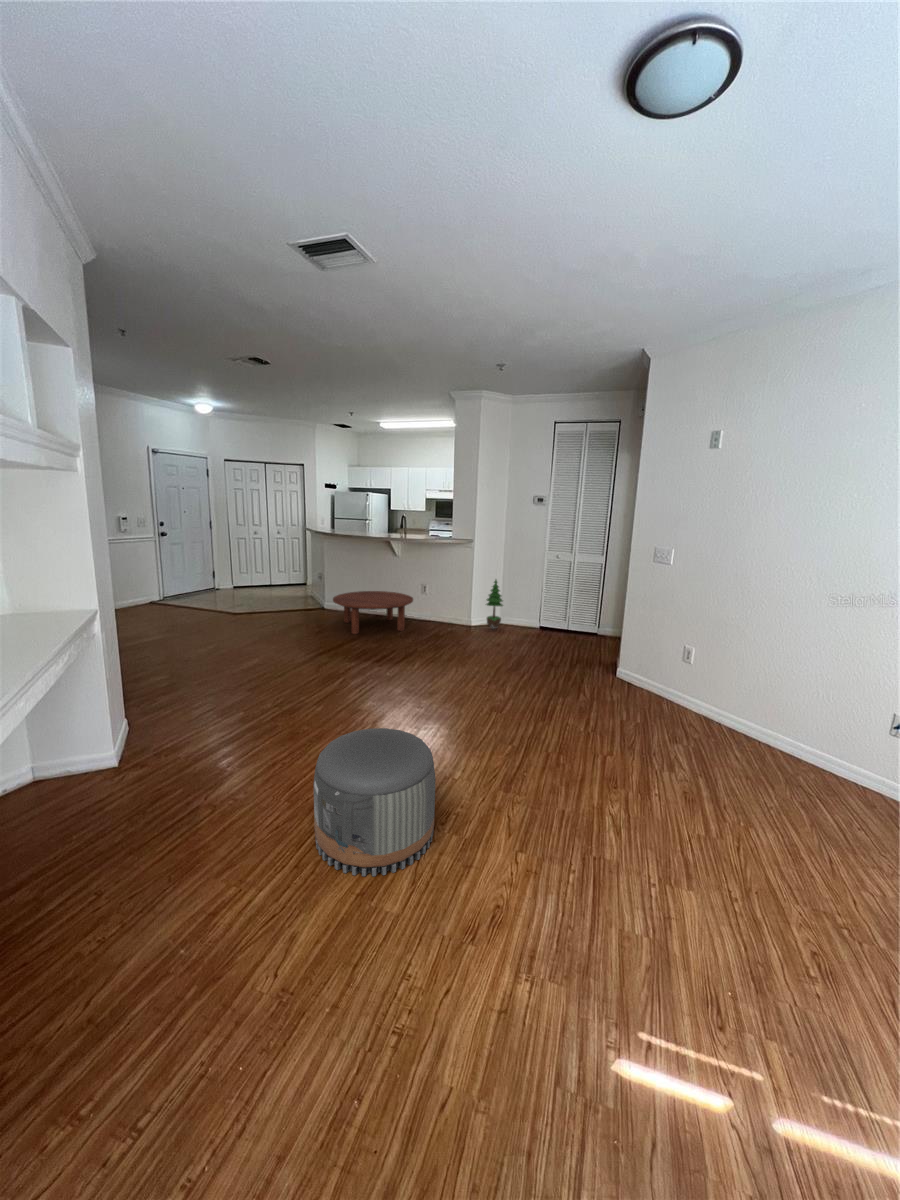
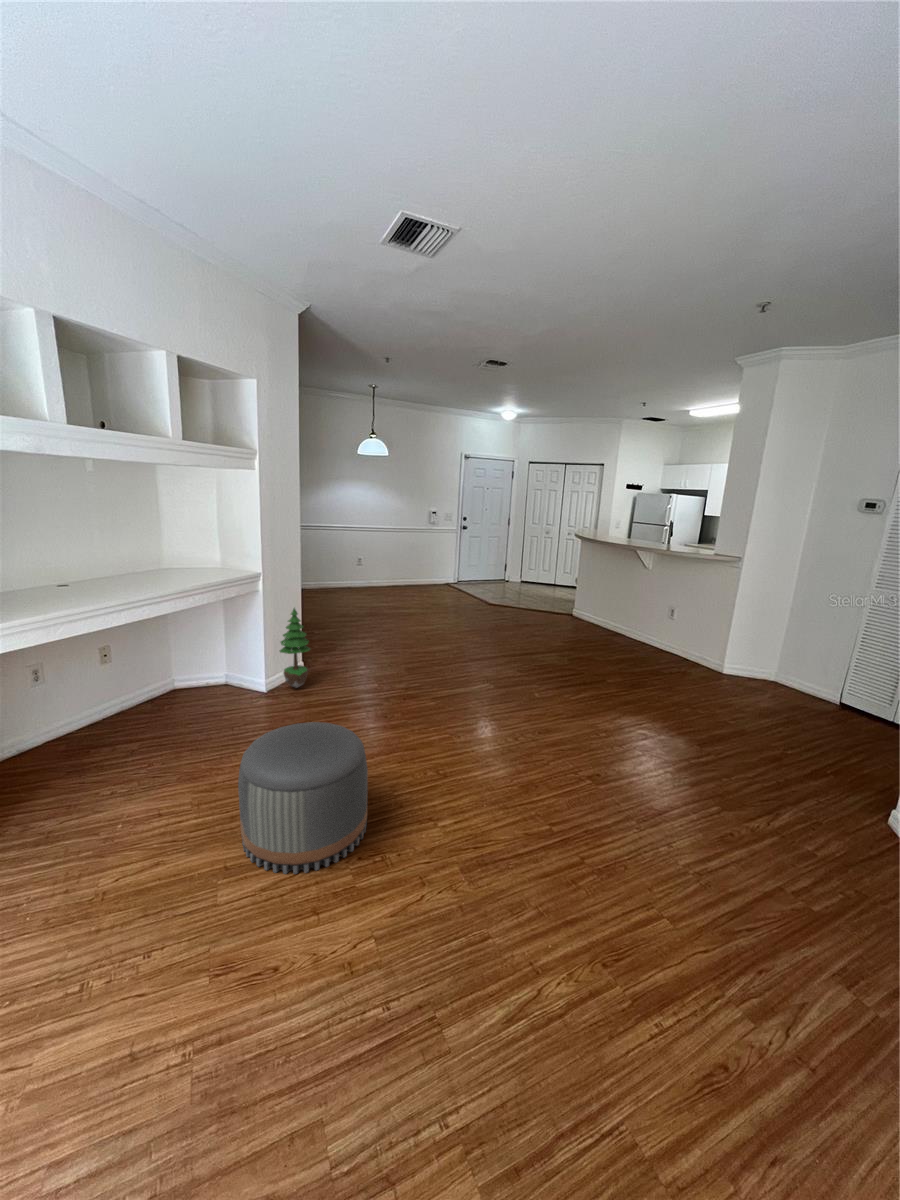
potted tree: present [486,580,503,629] -> present [280,608,310,688]
coffee table: present [333,591,413,634] -> none [554,602,650,657]

